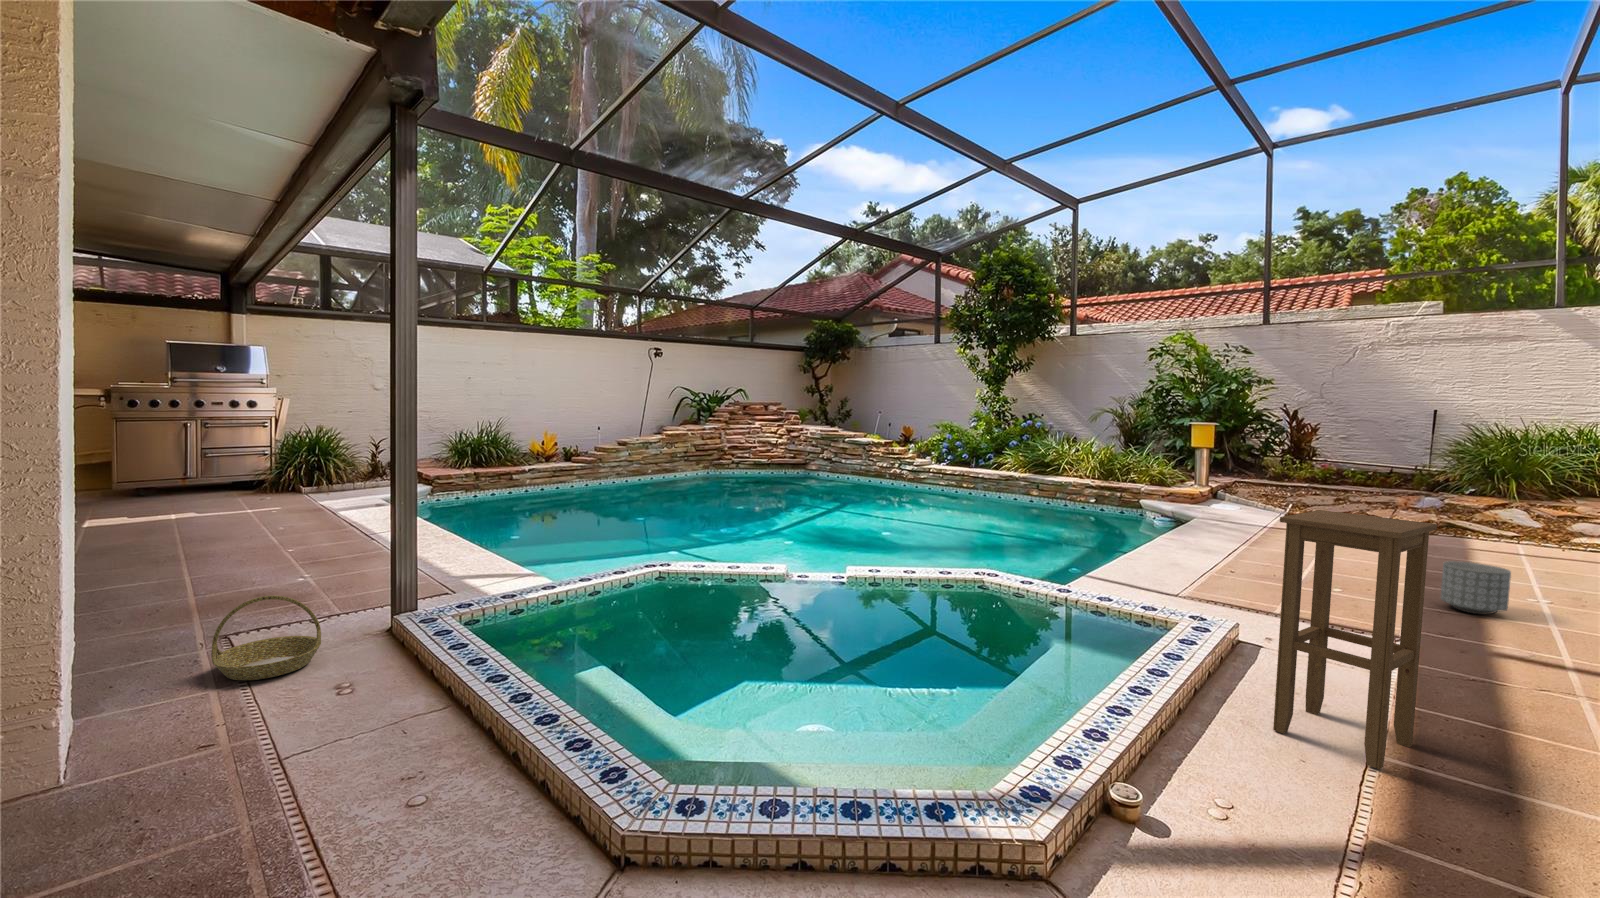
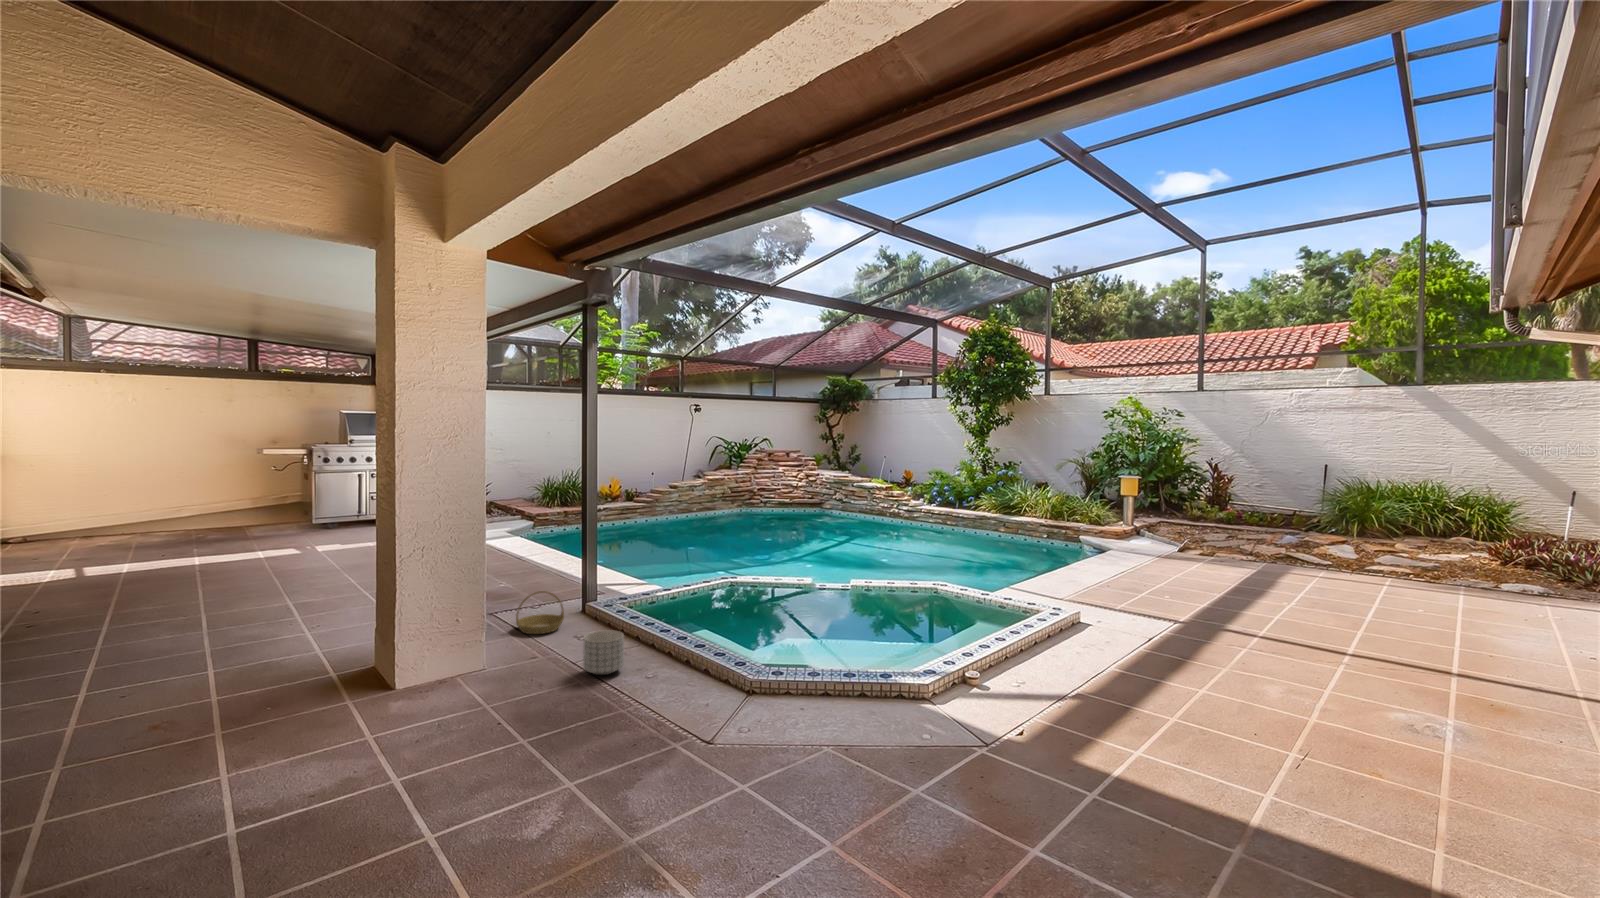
stool: present [1273,510,1437,769] -> none [1057,548,1128,671]
planter: present [1441,561,1511,614] -> present [583,630,624,675]

